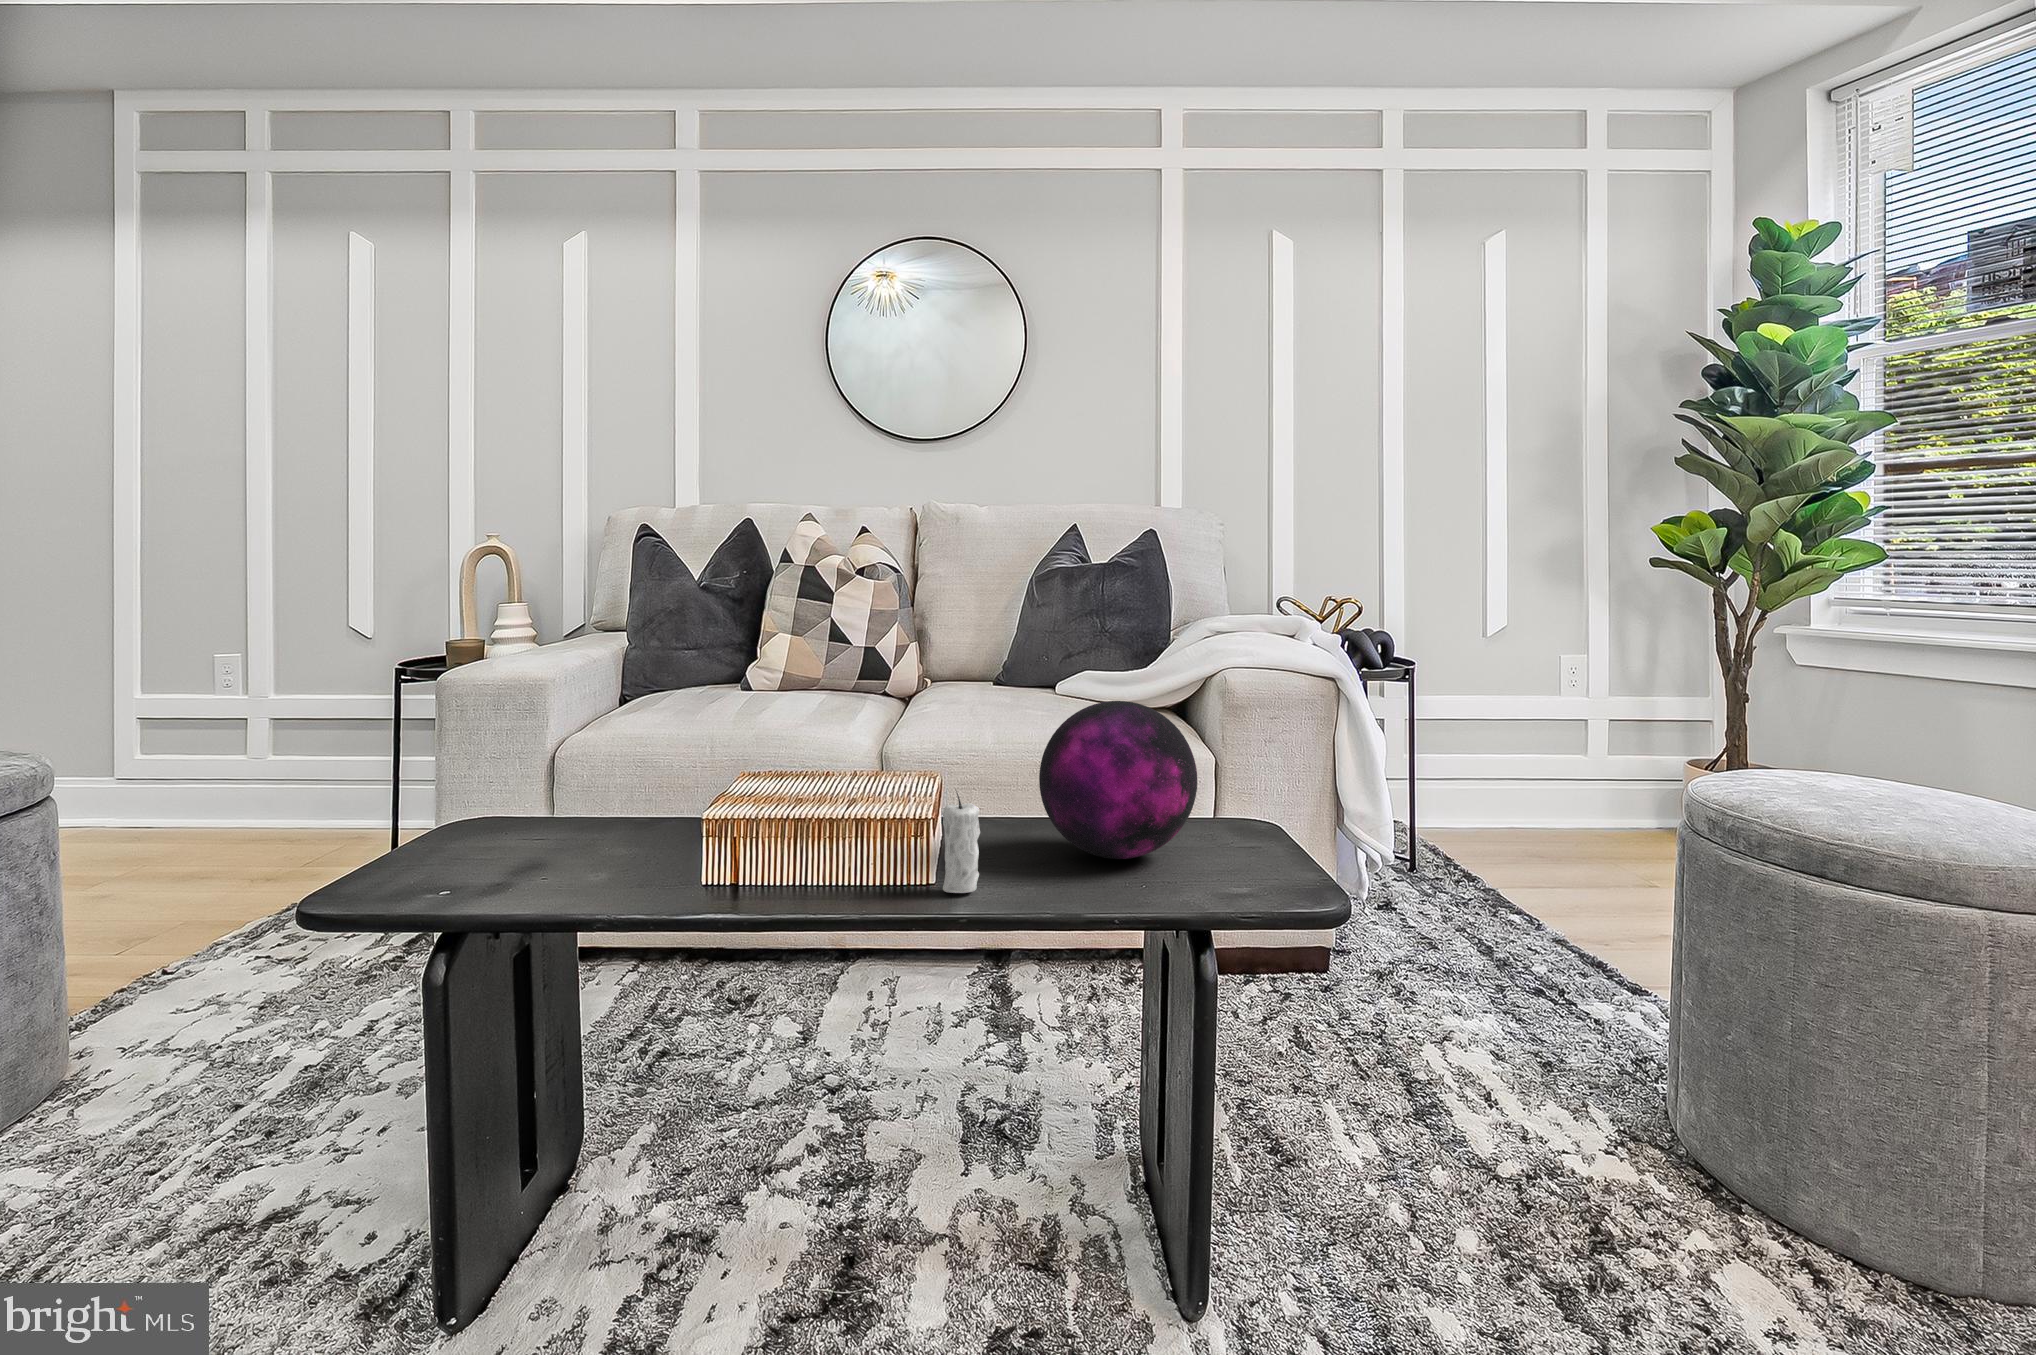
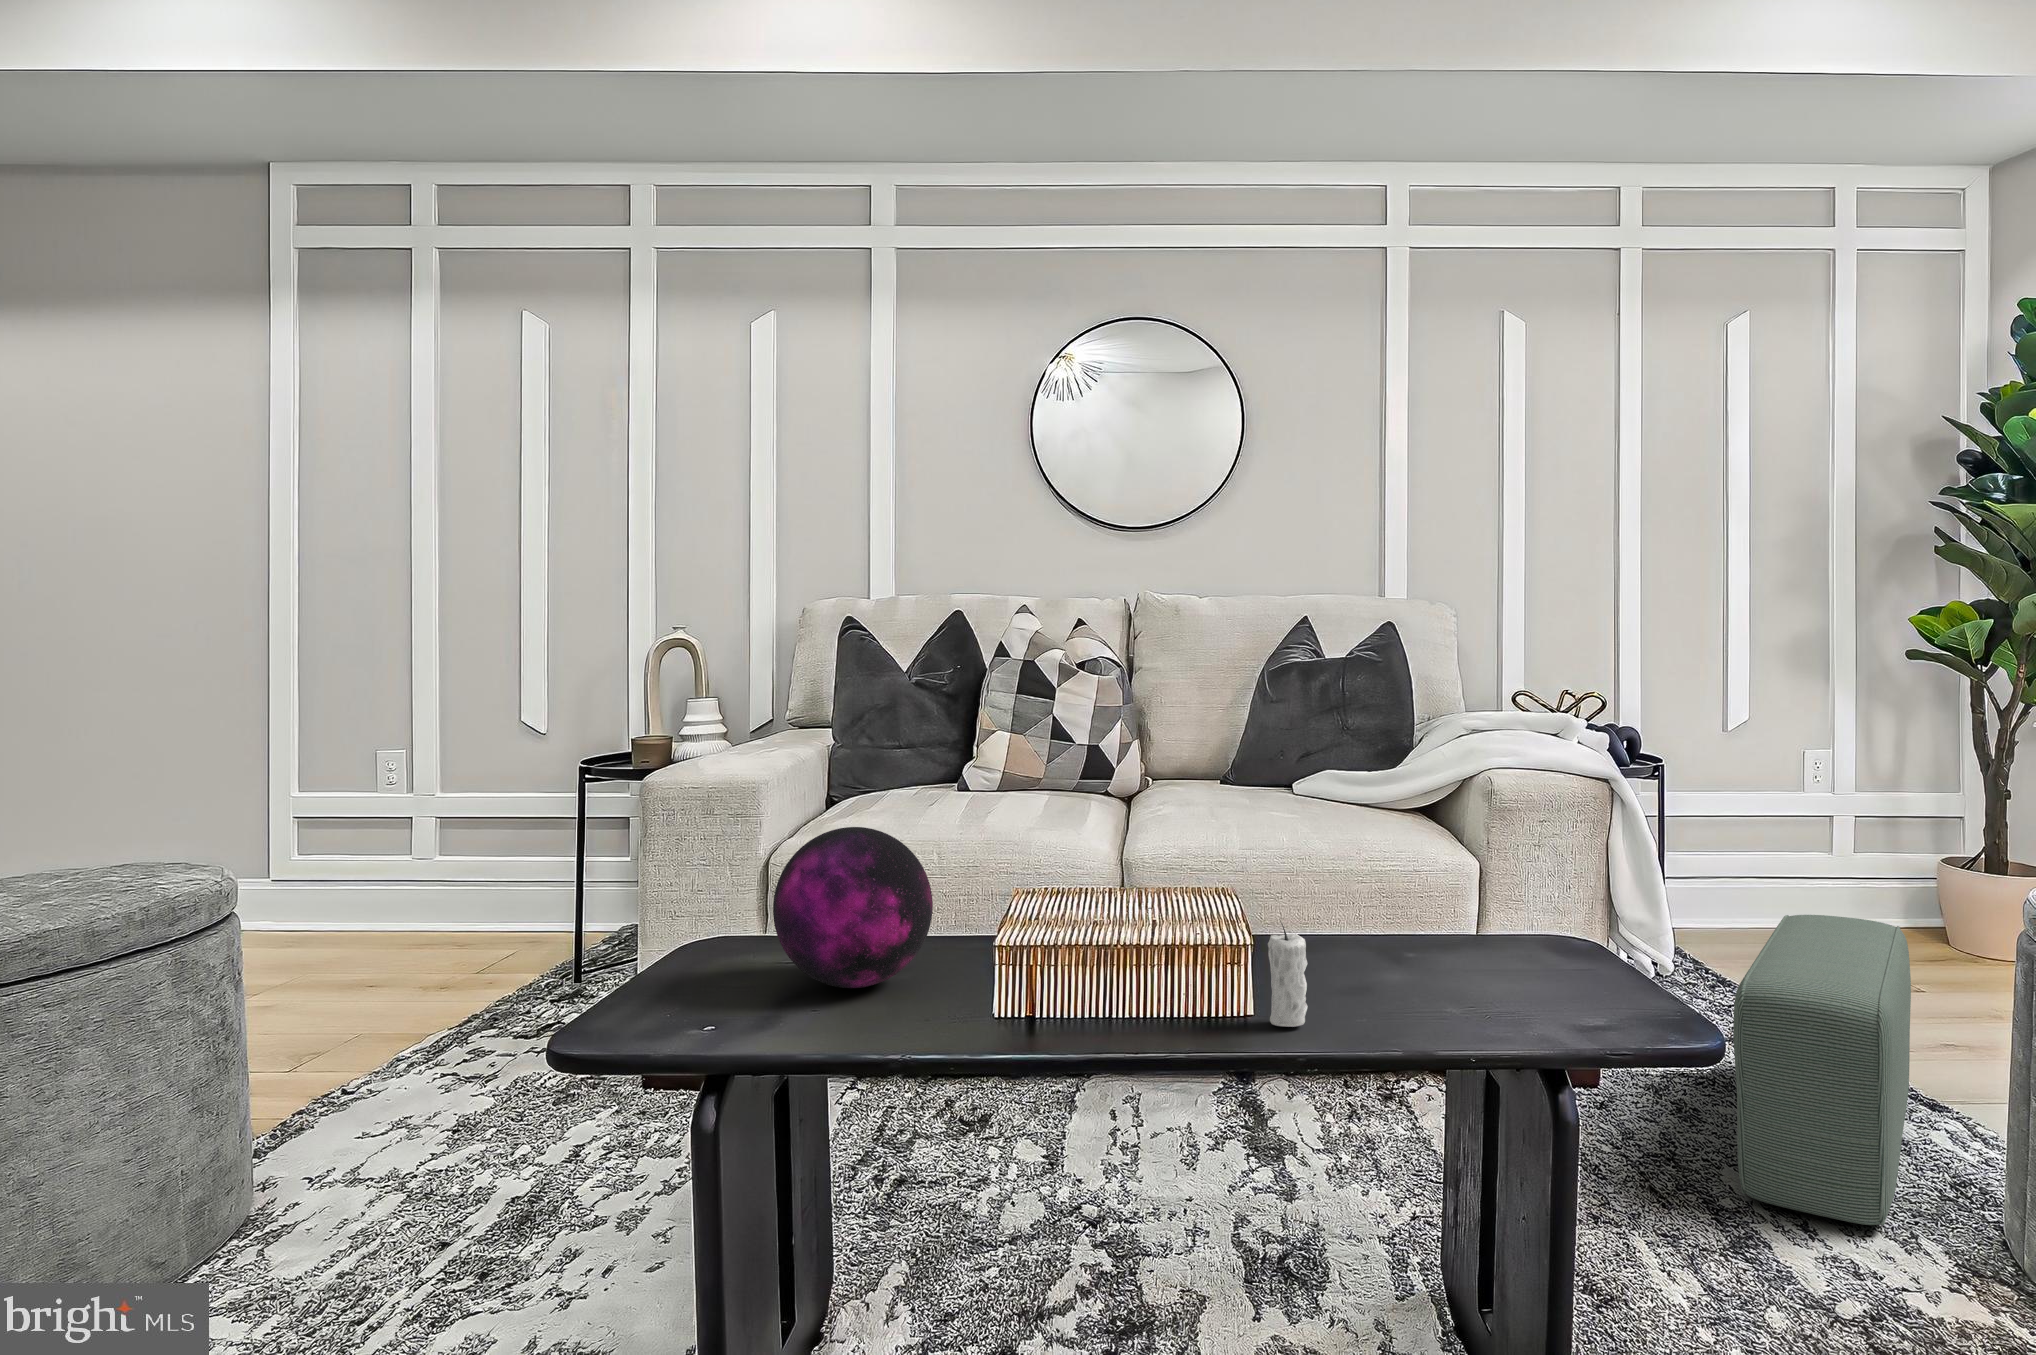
decorative orb: present [1039,701,1197,859] -> present [773,827,933,988]
pouf: none [1438,819,1616,1094] -> present [1733,915,1911,1225]

